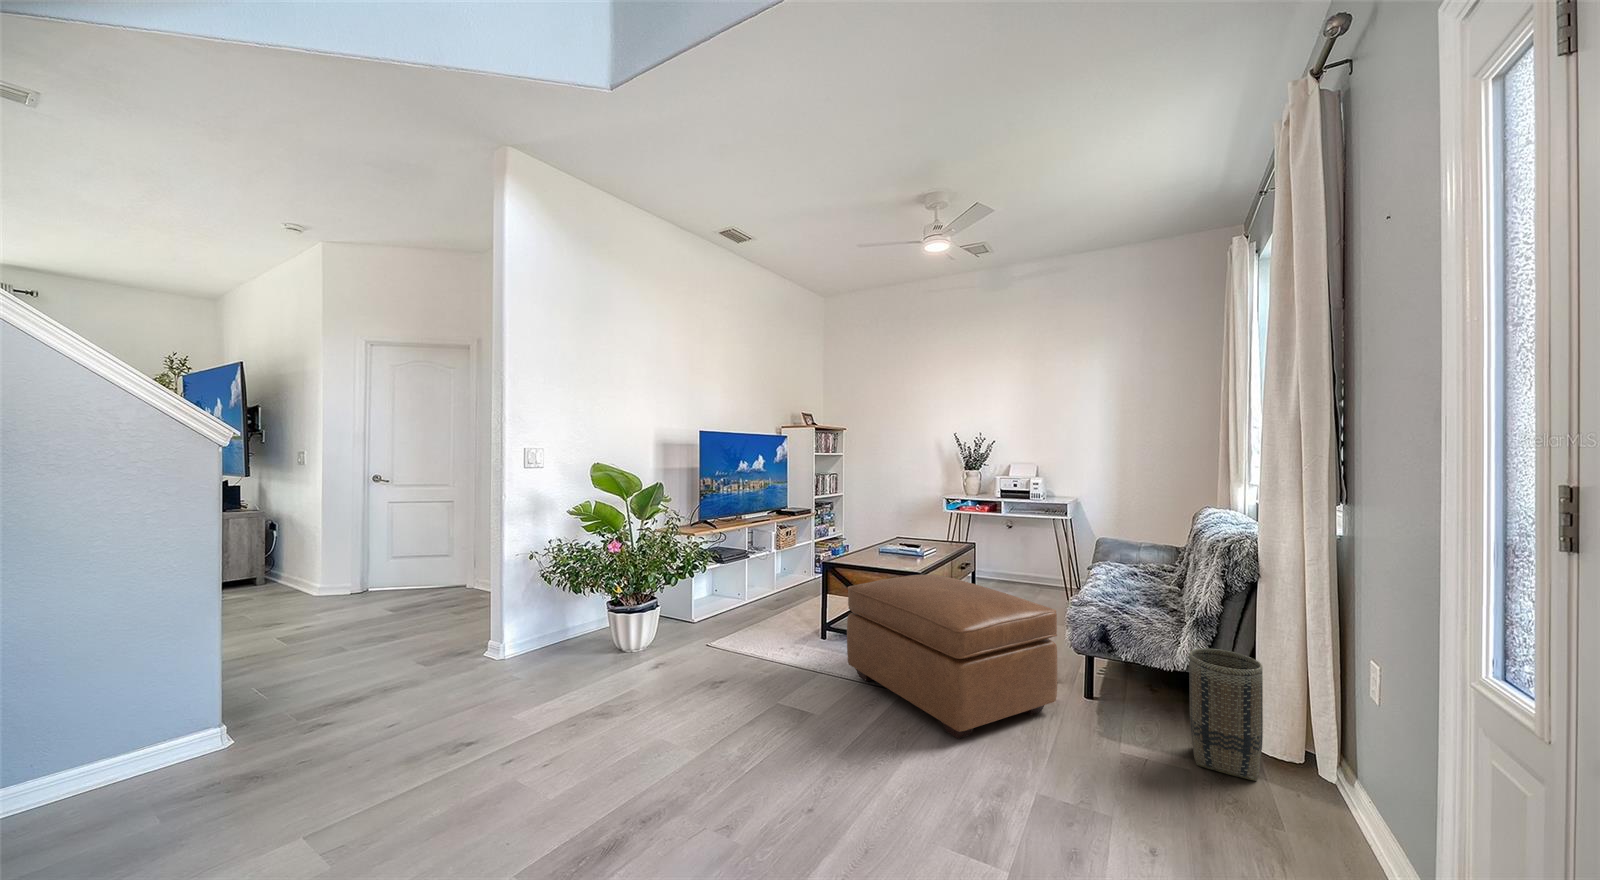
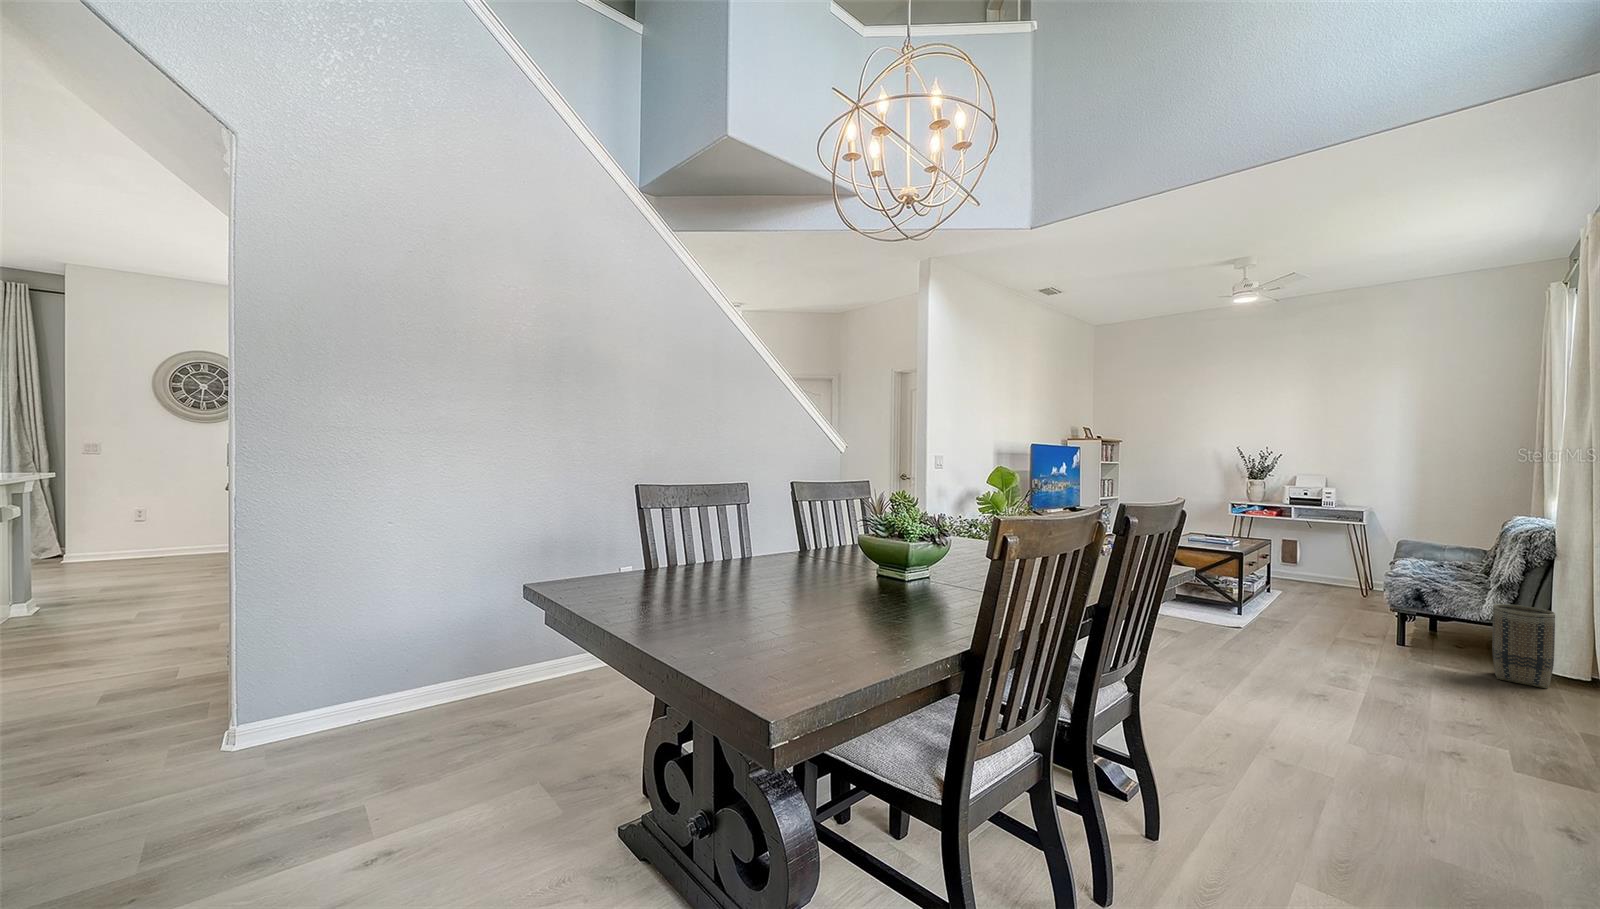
ottoman: present [847,574,1058,739] -> none [1189,554,1376,654]

